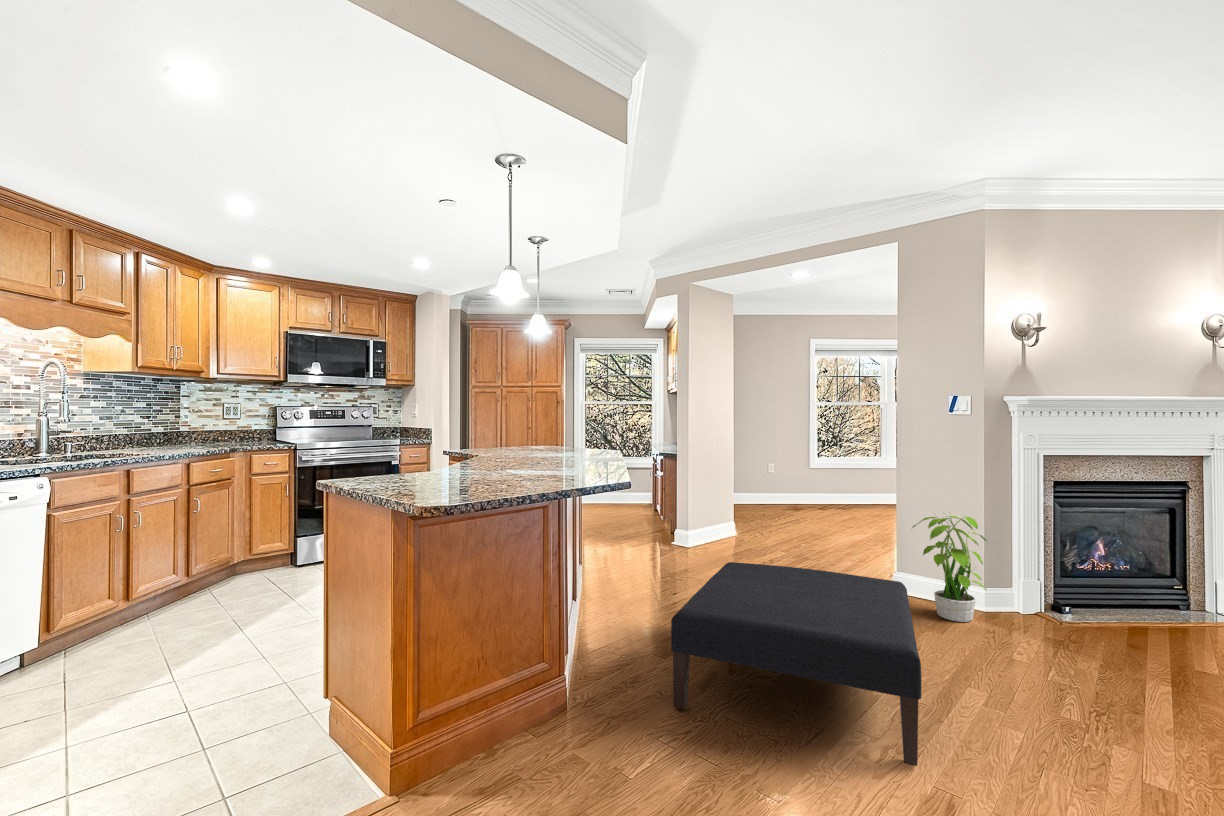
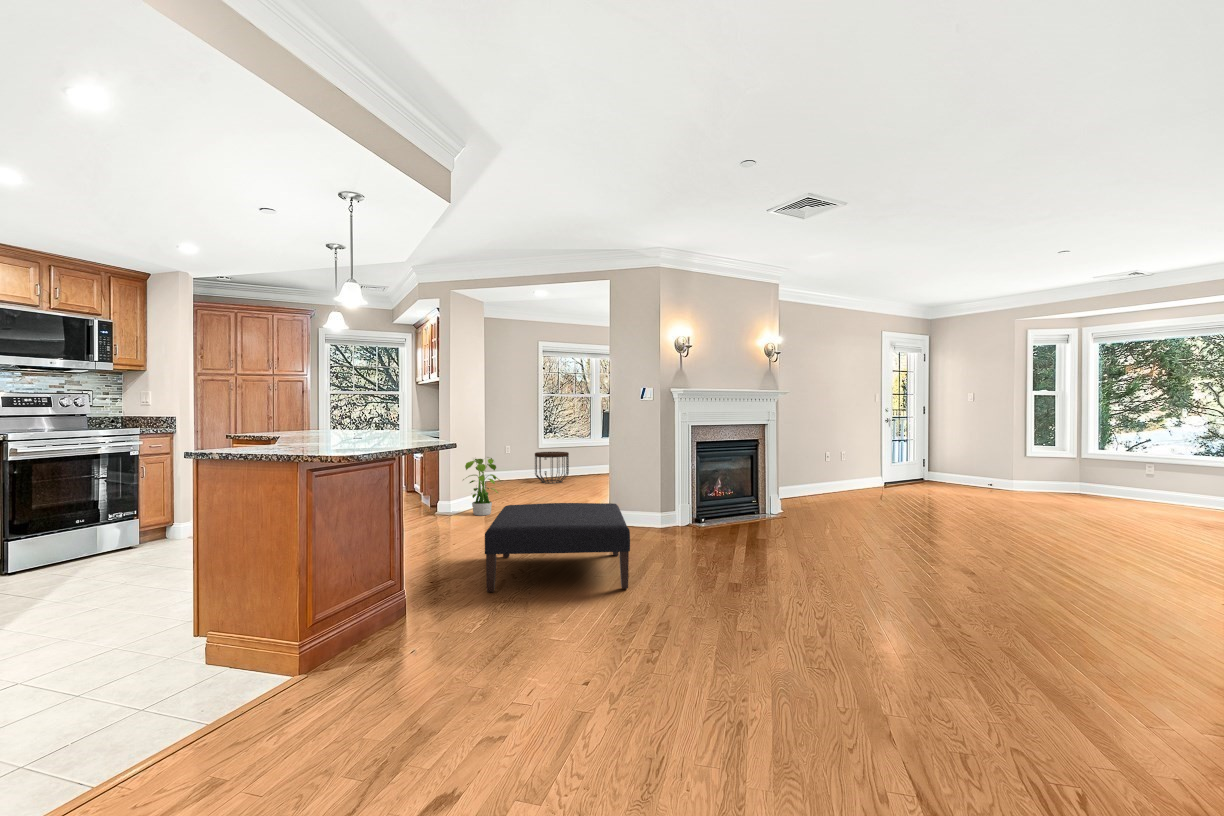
side table: none [804,471,848,510] -> present [535,452,569,483]
potted plant: present [912,514,987,622] -> present [463,458,501,516]

